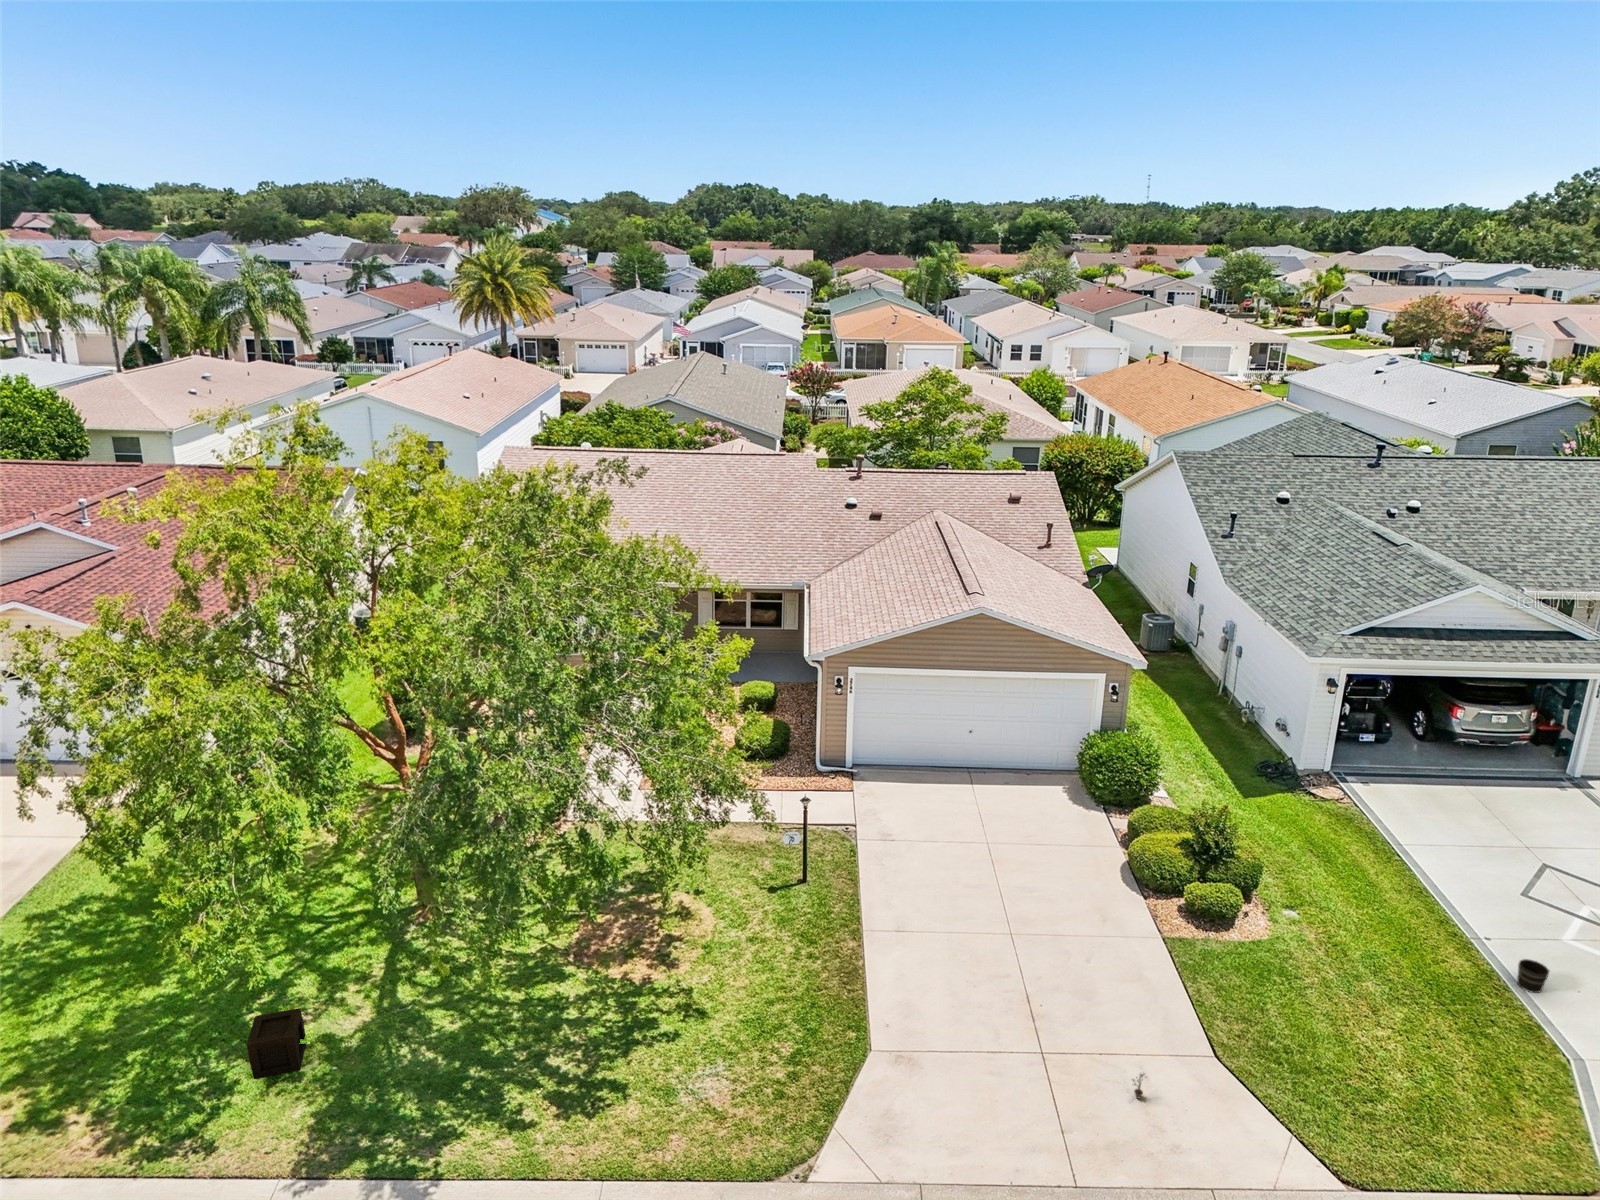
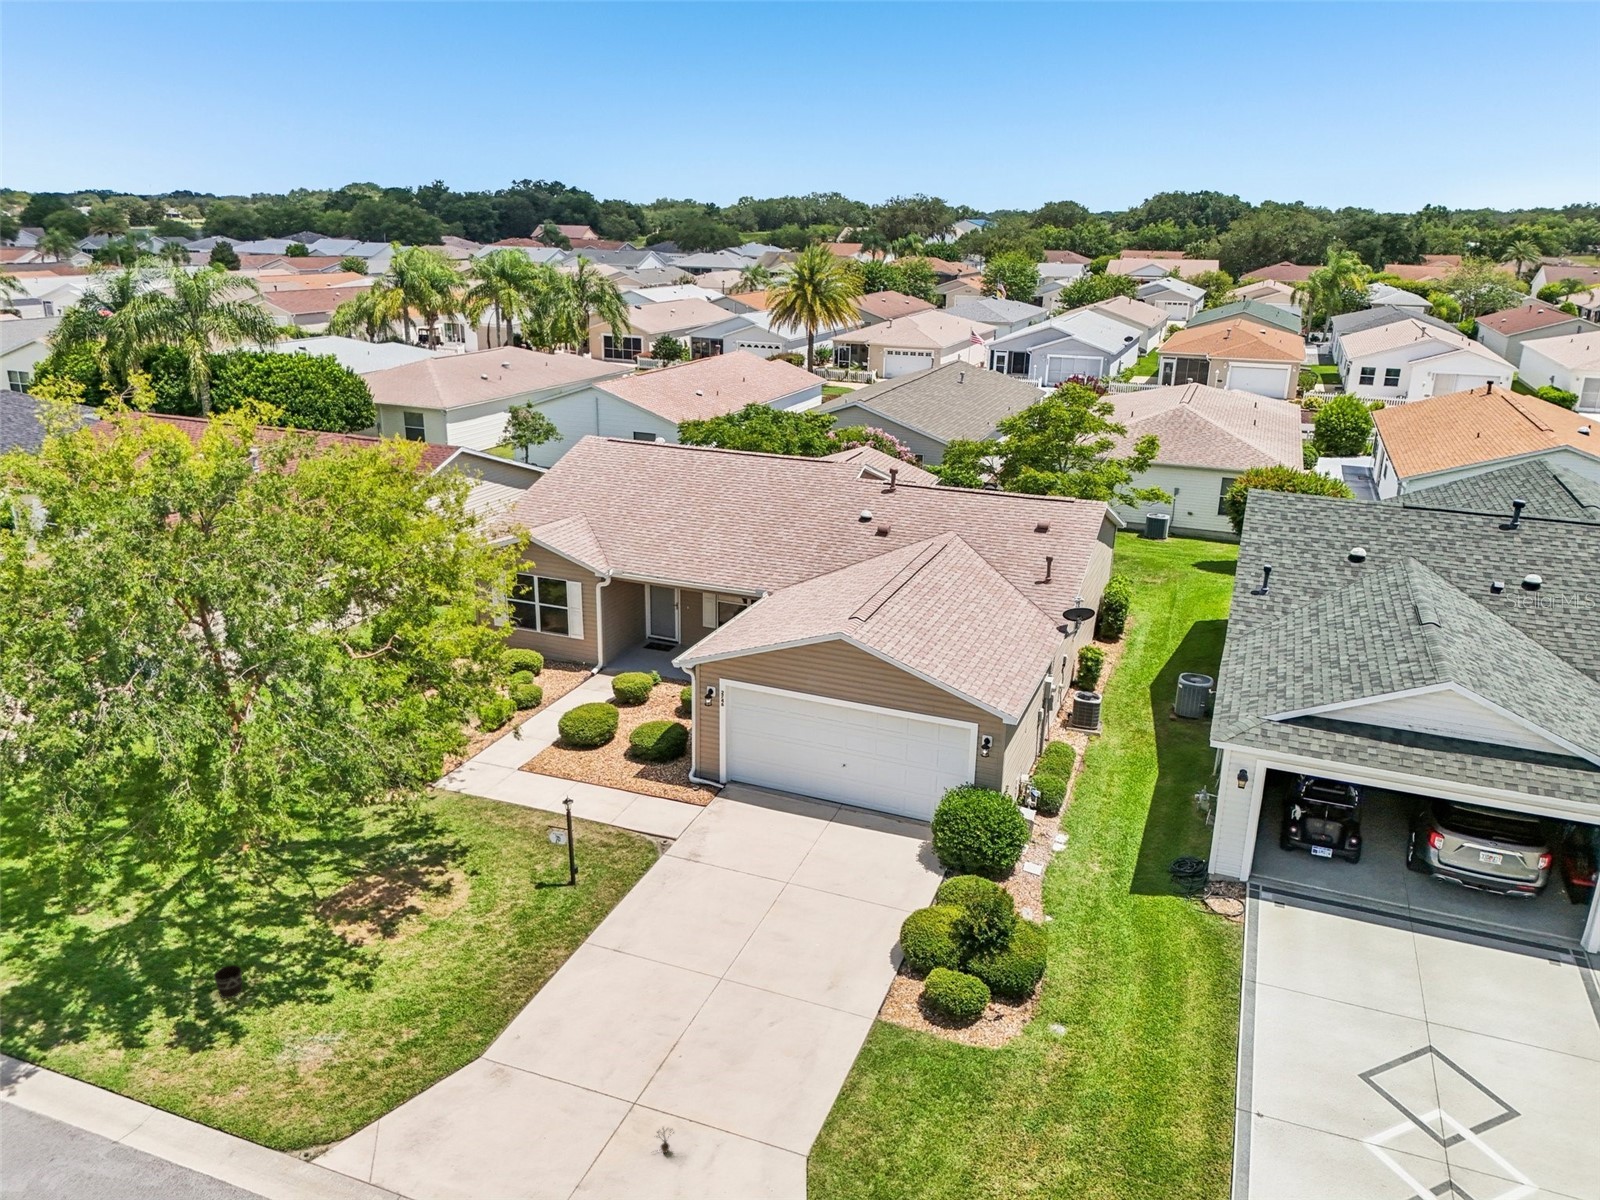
bucket: present [1517,959,1550,993] -> present [214,965,242,998]
wooden crate: present [247,1008,306,1079] -> none [16,893,80,944]

